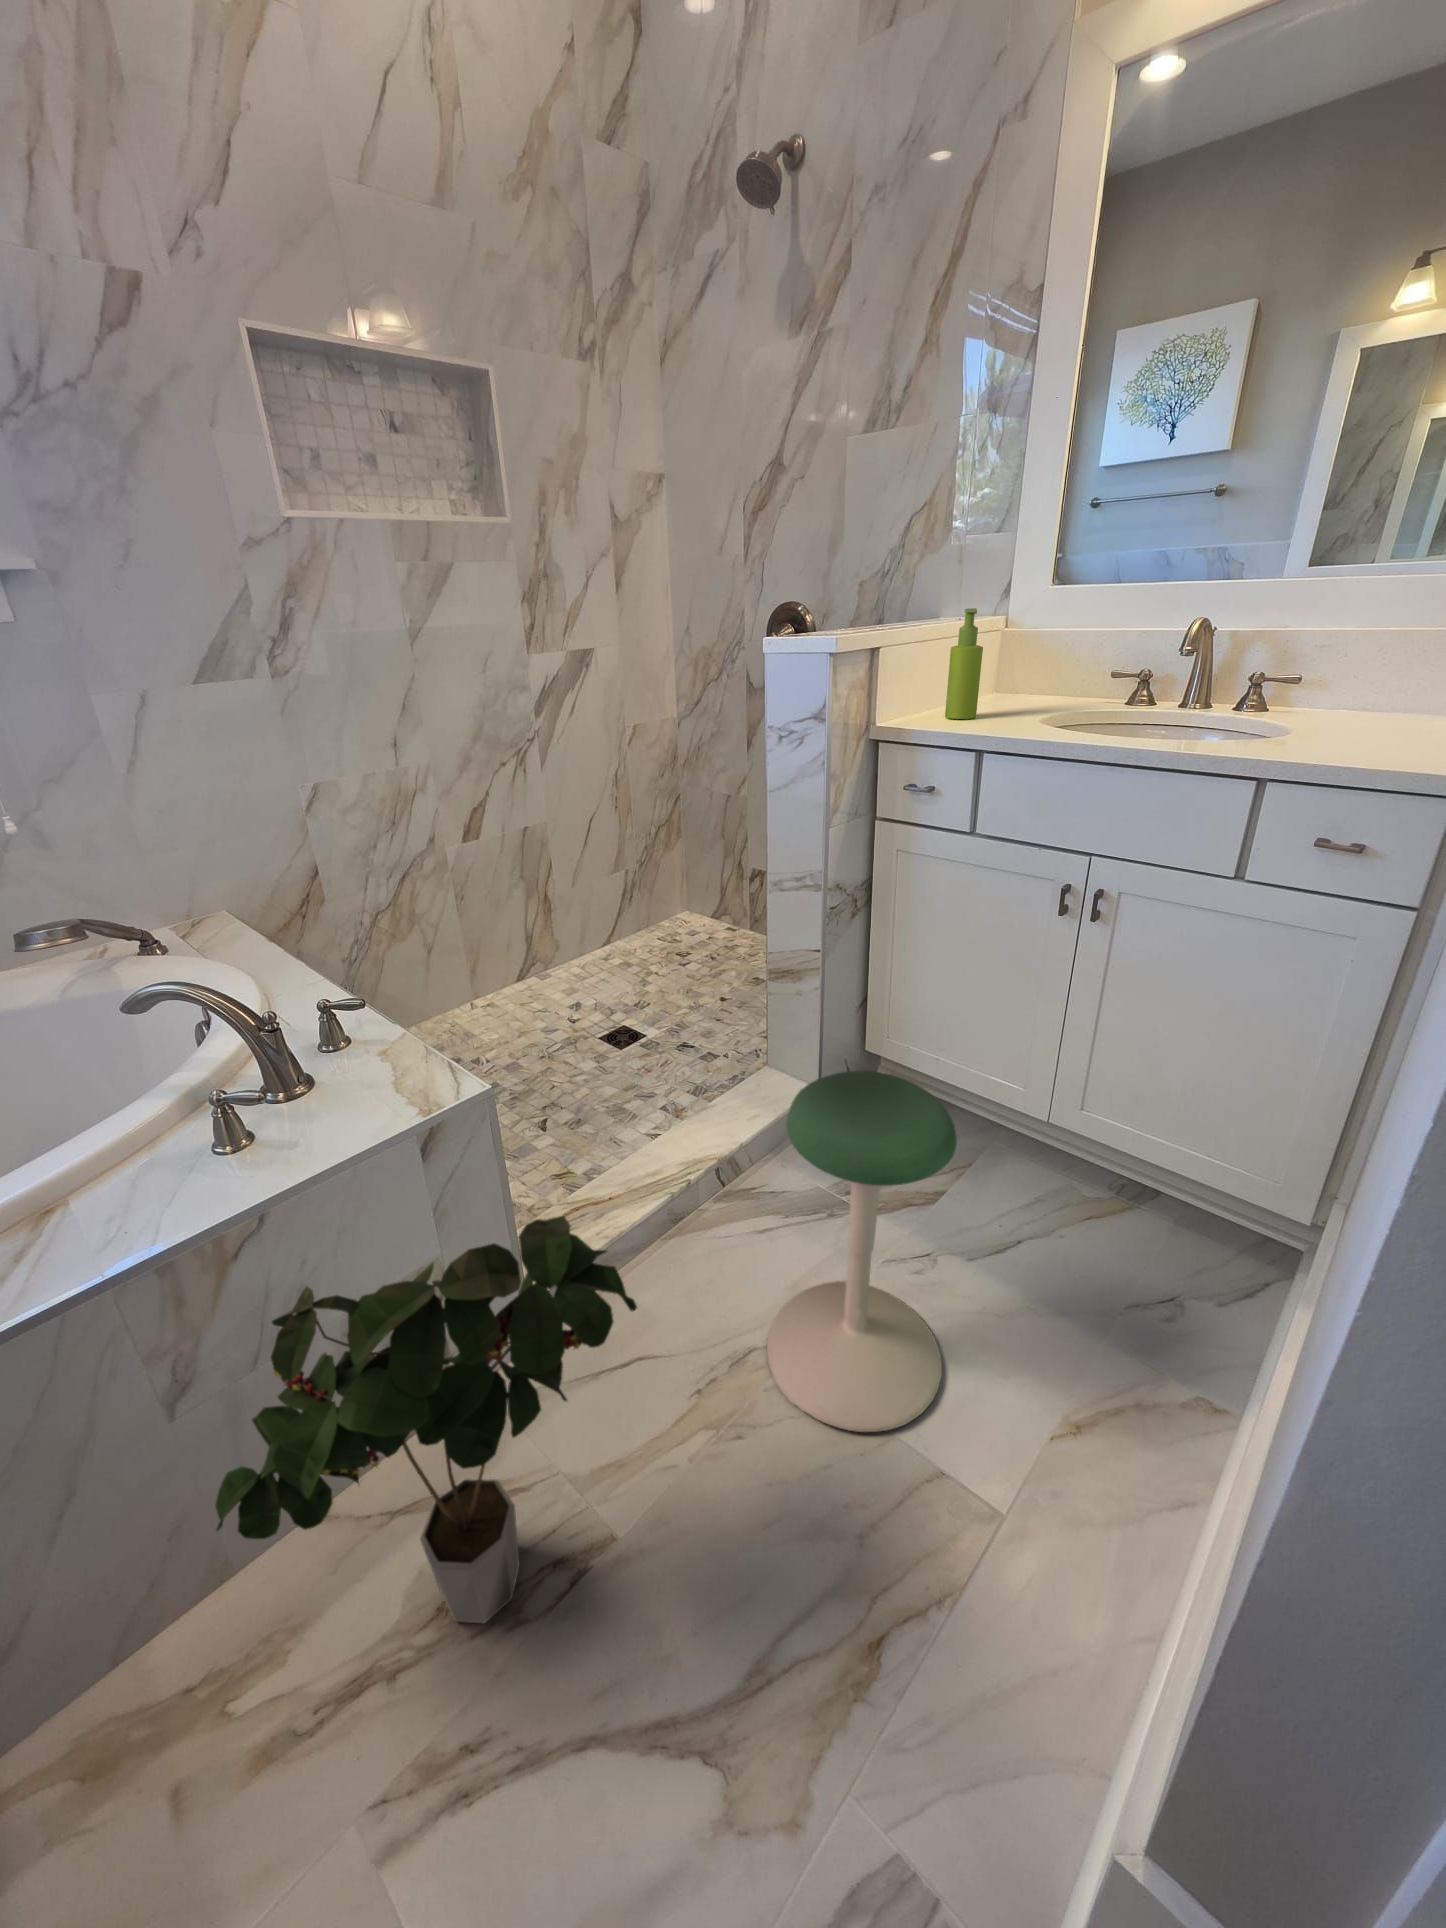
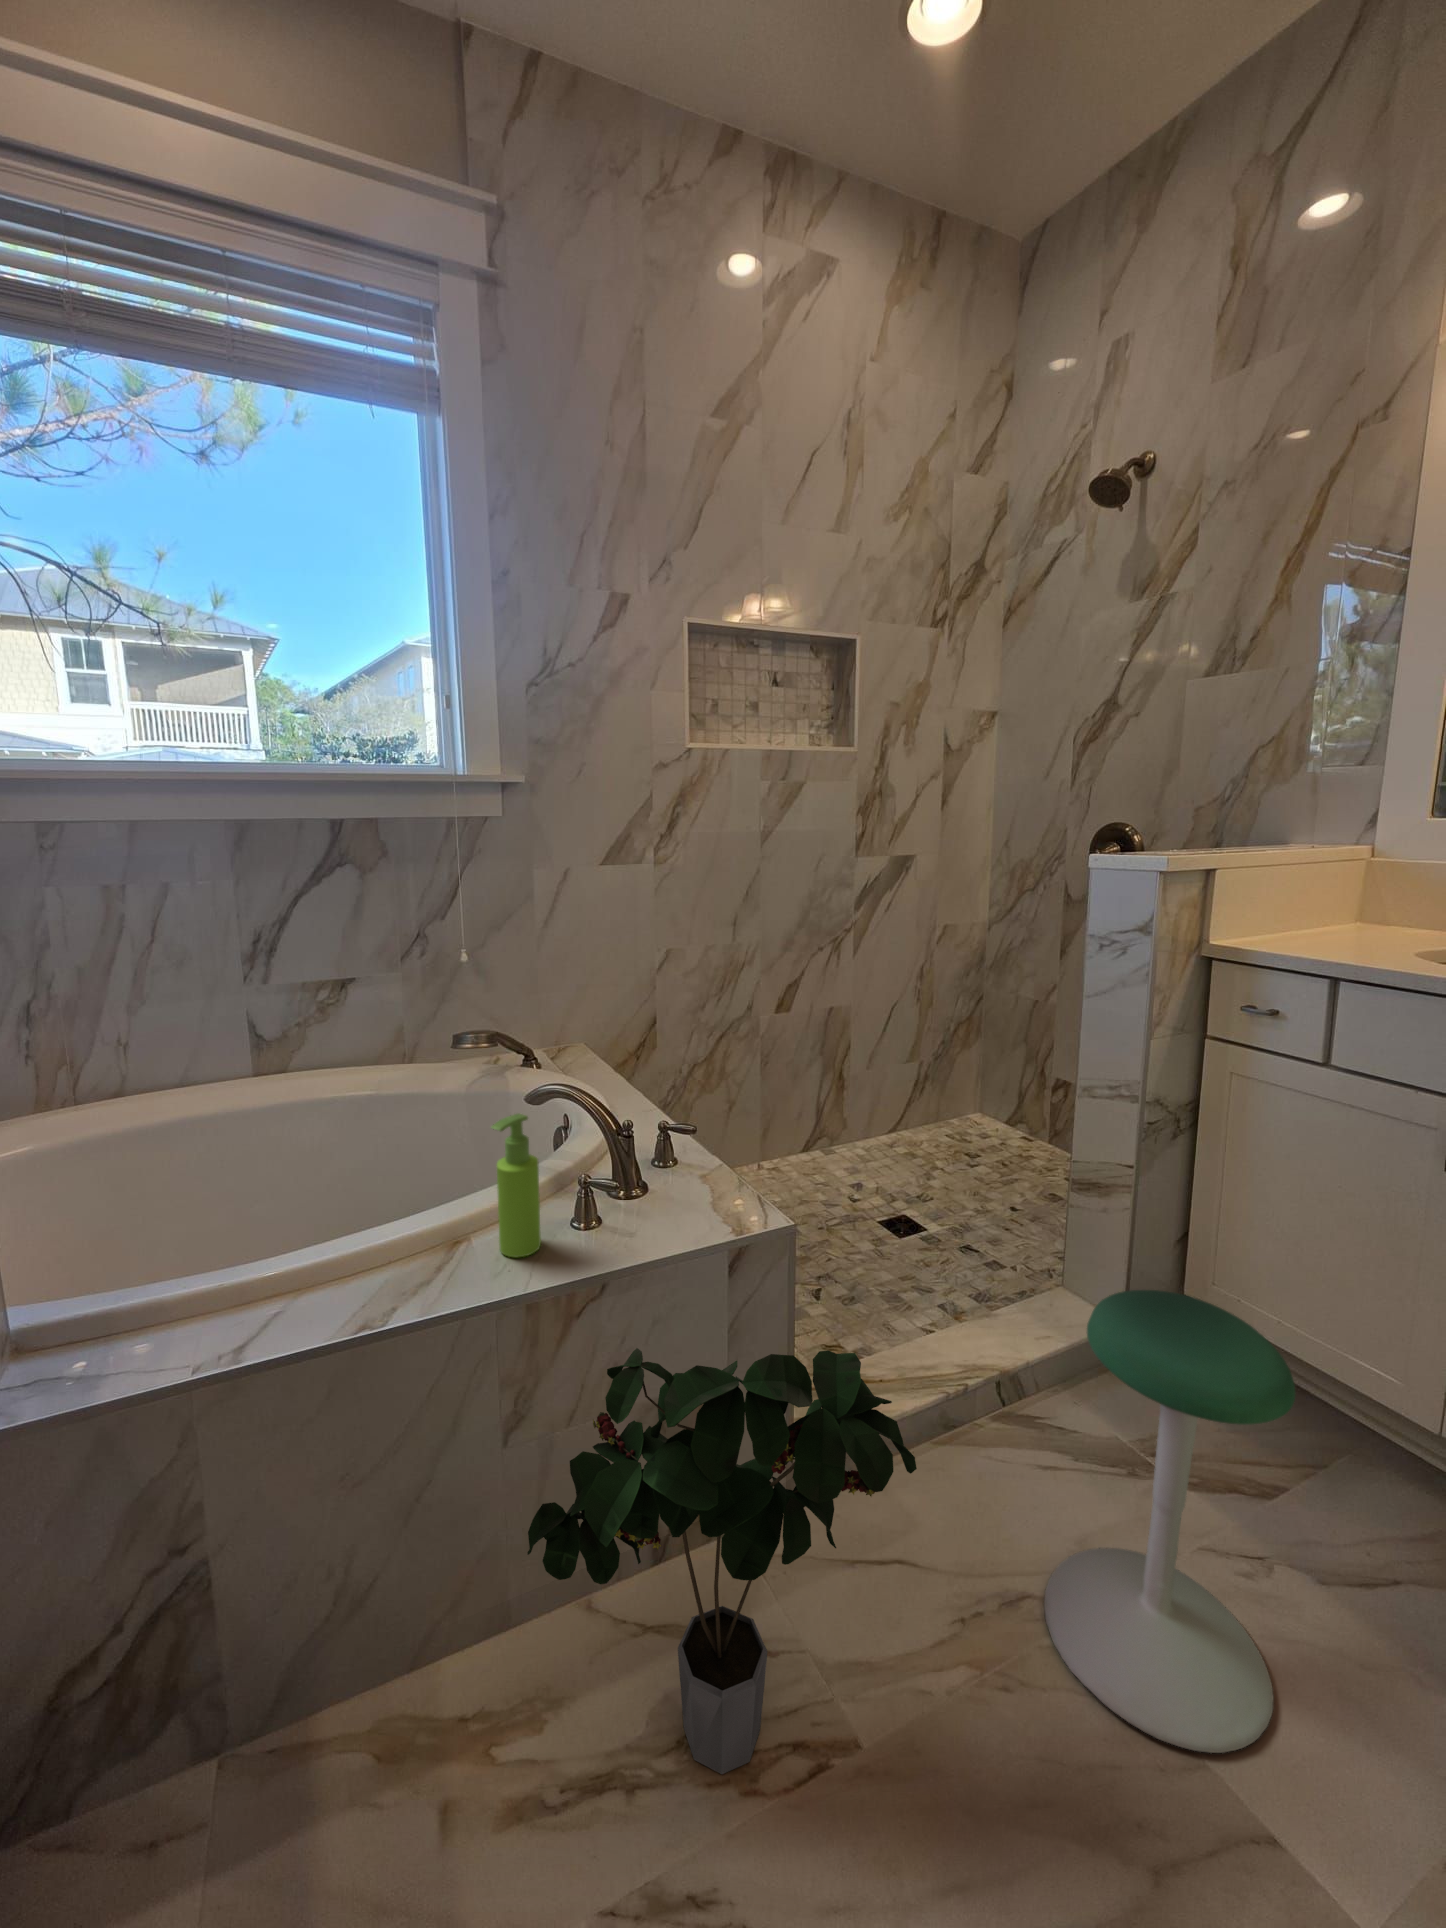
soap dispenser: present [945,608,983,719] -> present [492,1114,541,1257]

